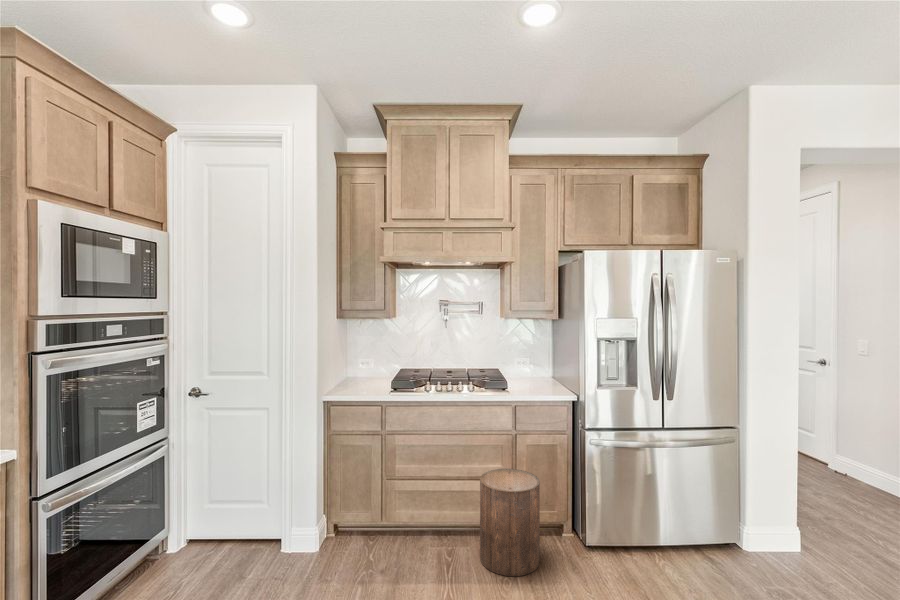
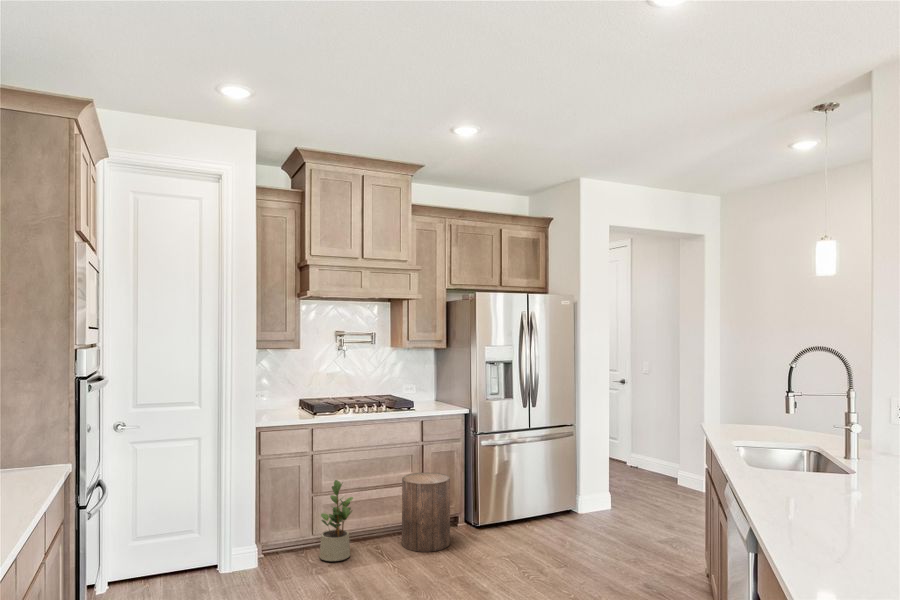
potted plant: none [379,470,423,566] -> present [320,480,353,561]

